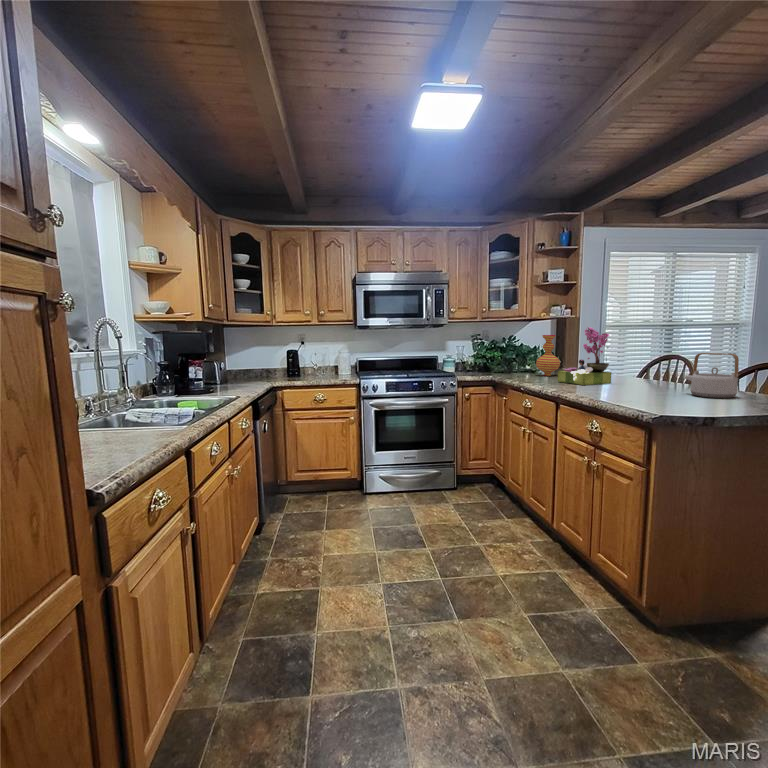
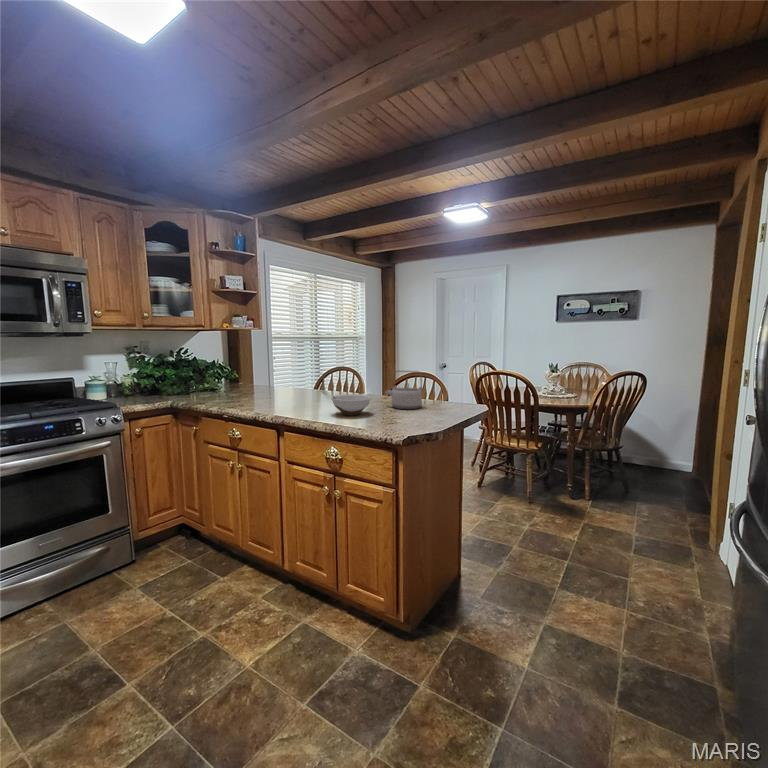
flower arrangement: present [558,327,611,385] -> none [265,342,316,406]
vase: present [536,335,560,376] -> none [228,349,255,396]
bowl: none [606,376,654,396] -> present [331,394,371,415]

